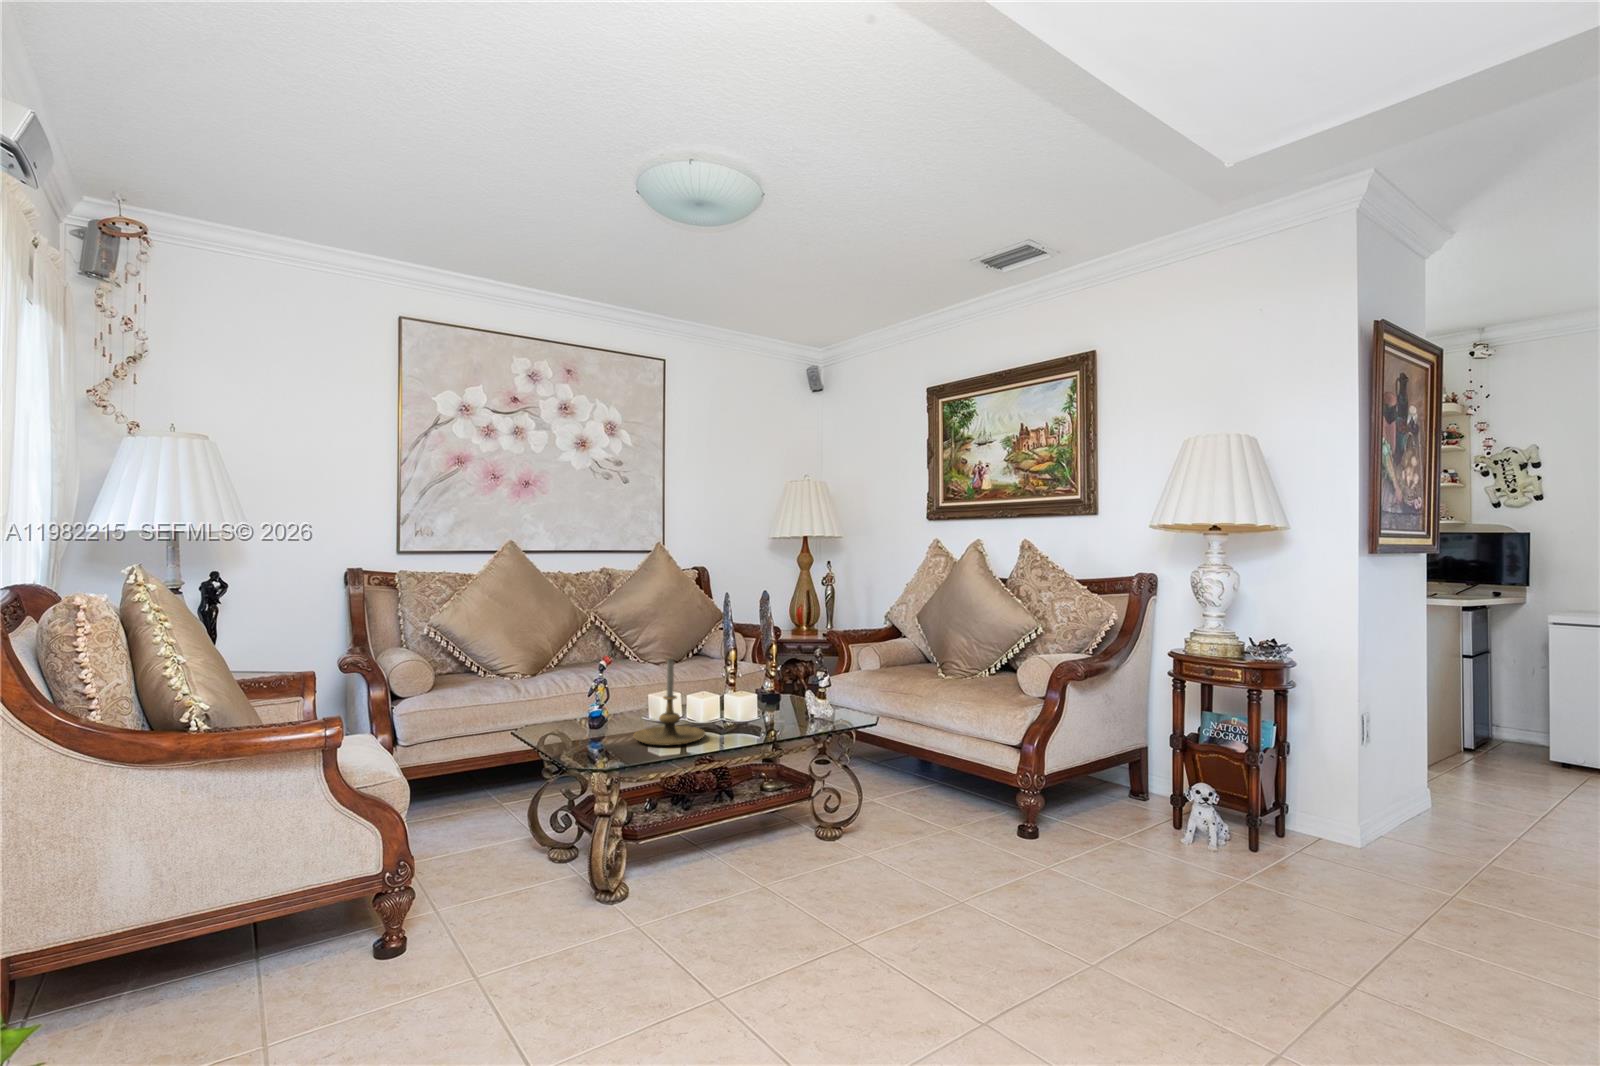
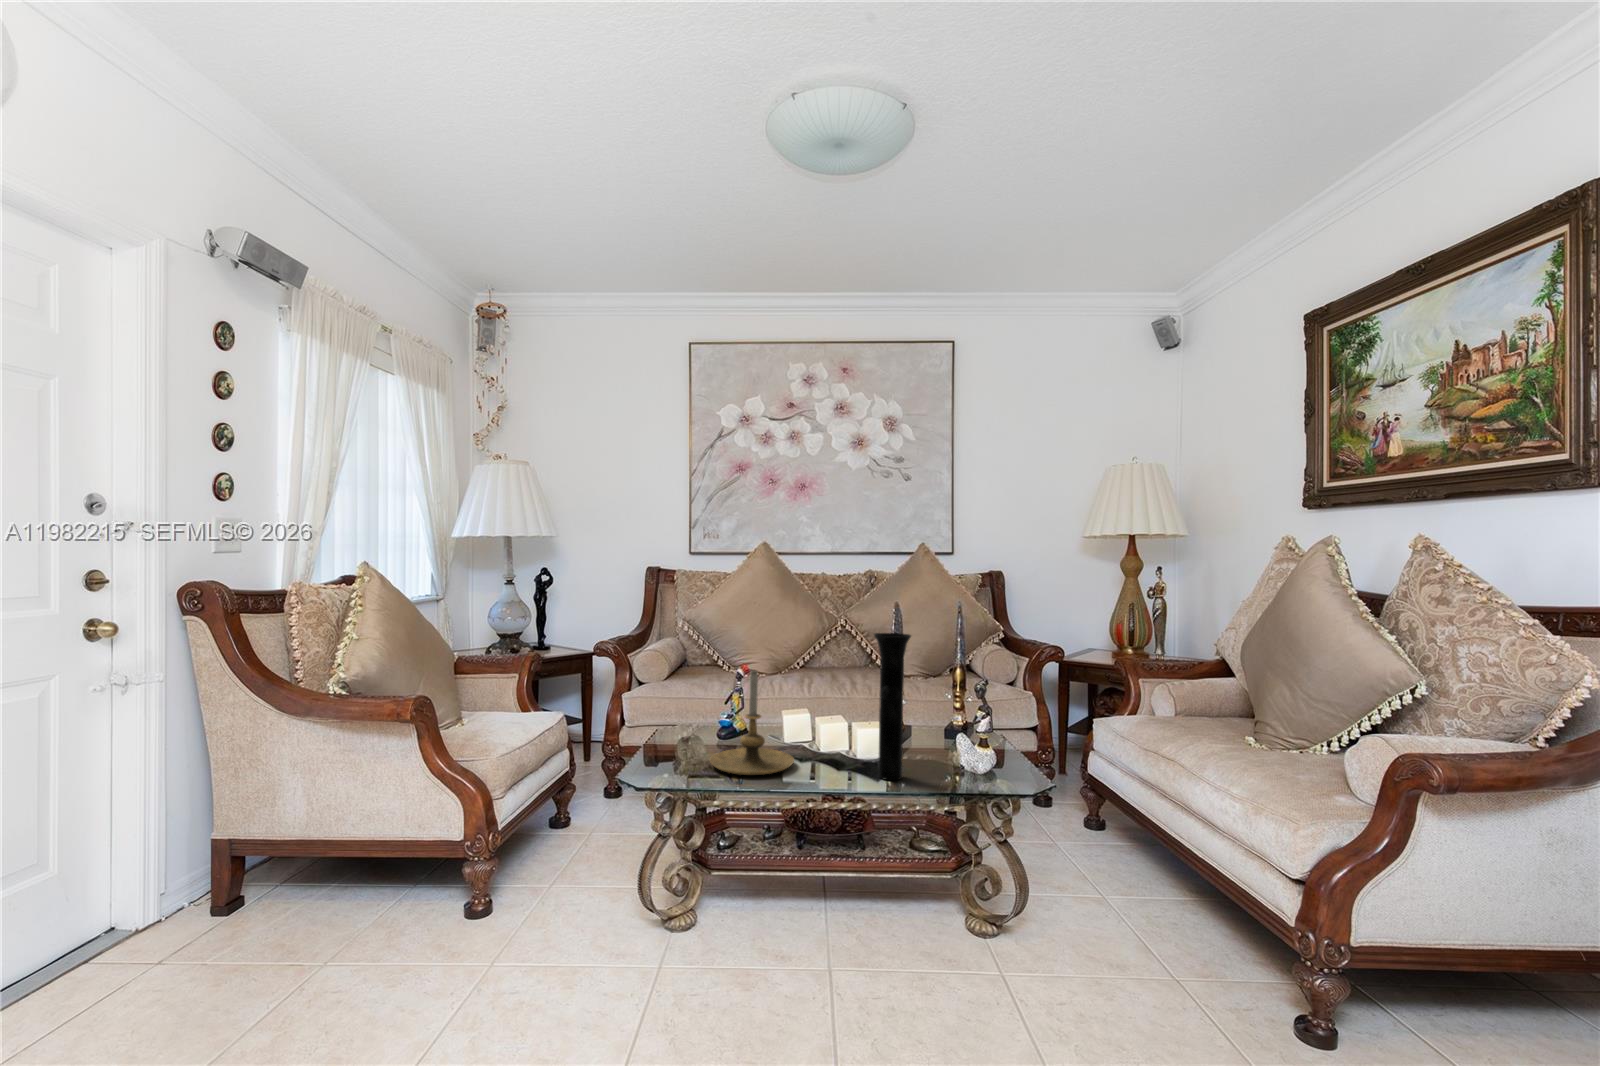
vase: none [762,618,791,730] -> present [874,633,911,780]

